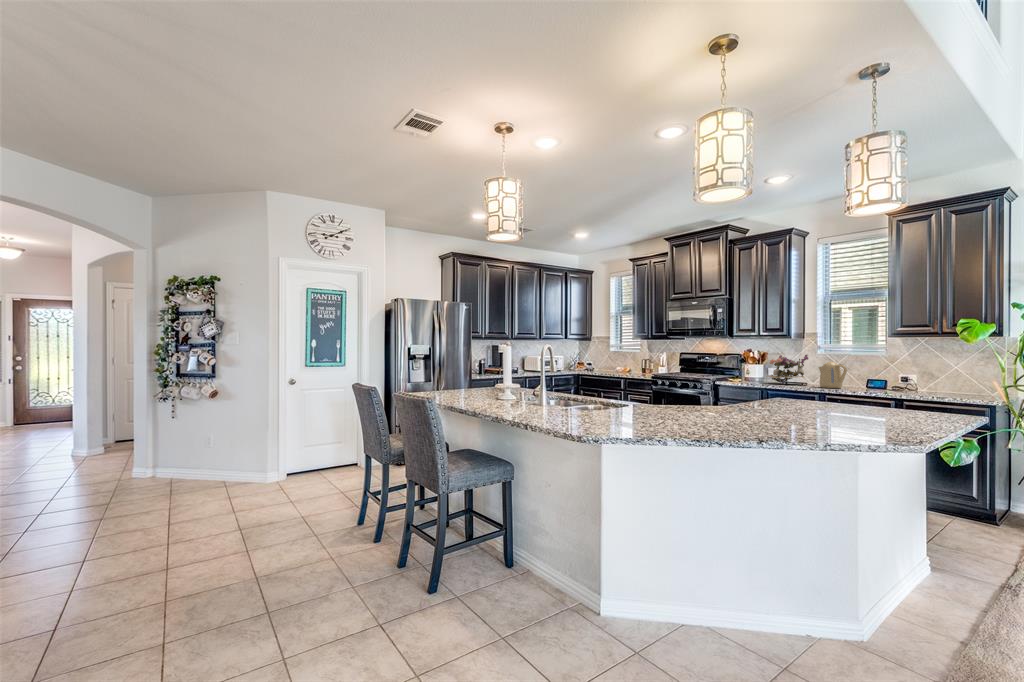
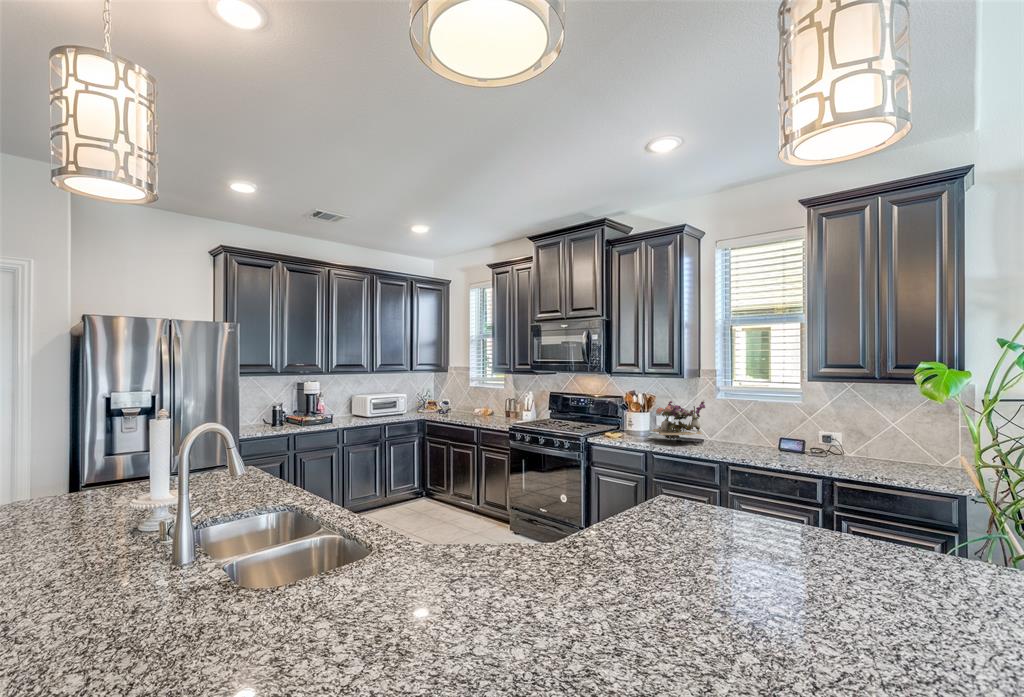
kettle: present [819,362,847,388] -> none [718,415,756,454]

